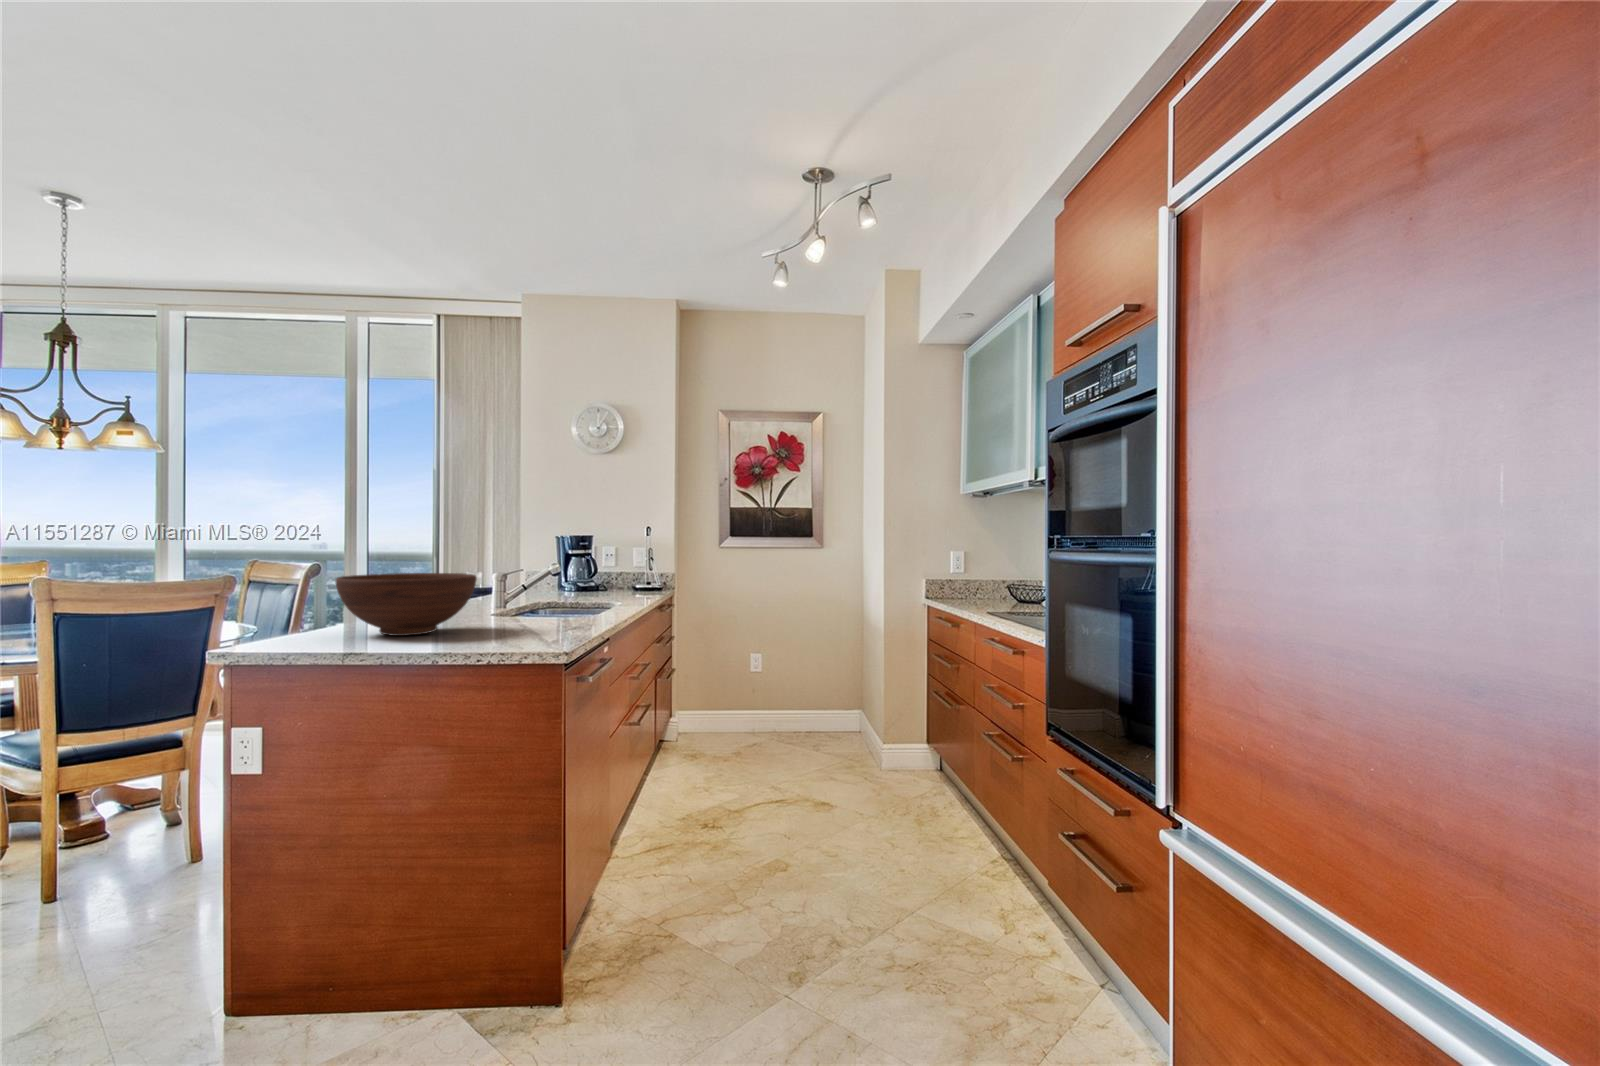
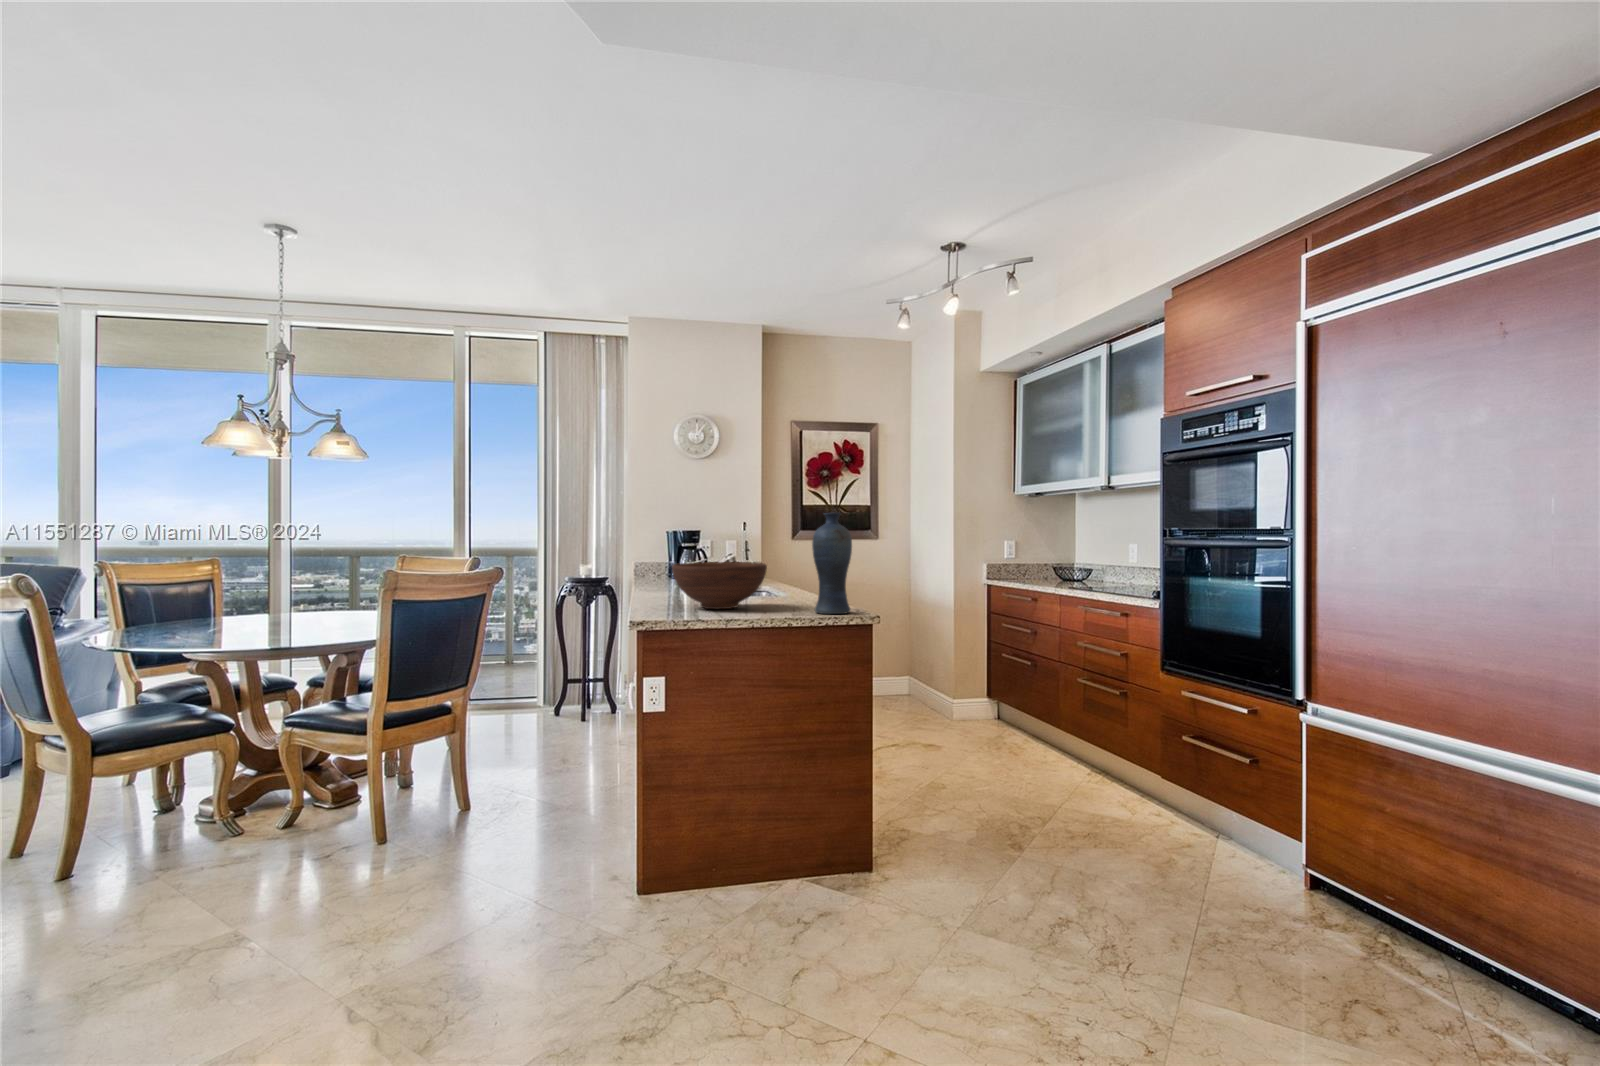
vase: none [486,508,544,648] -> present [812,513,852,614]

